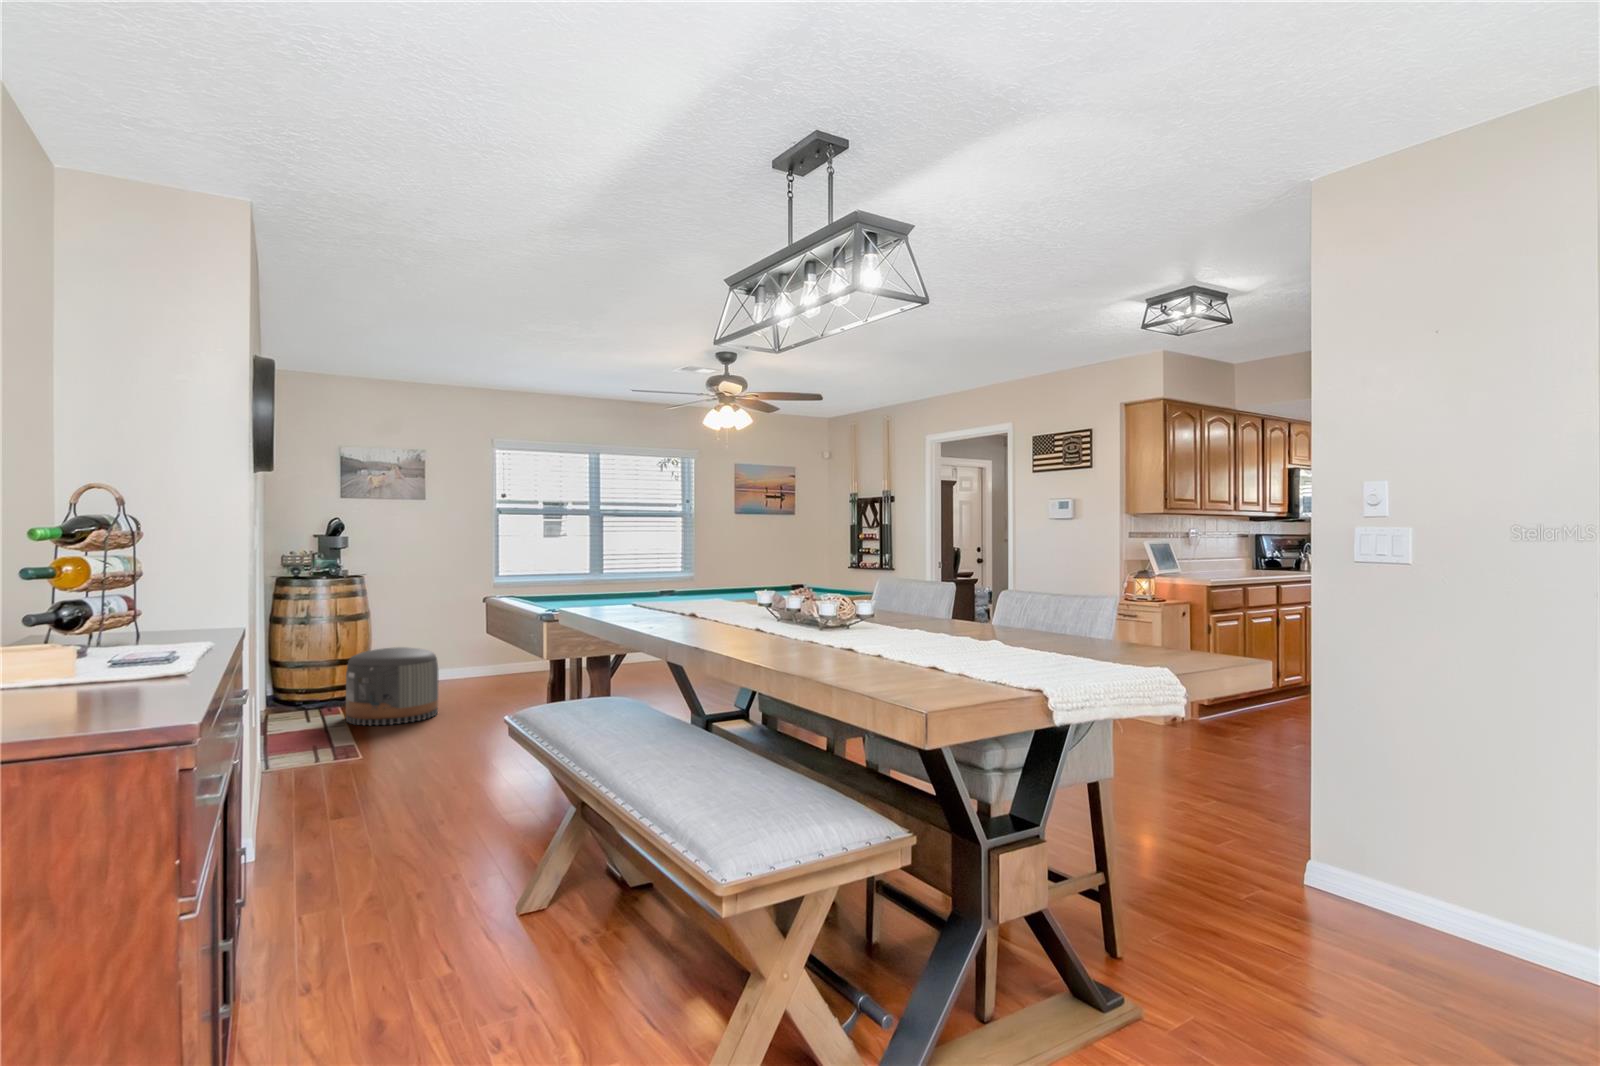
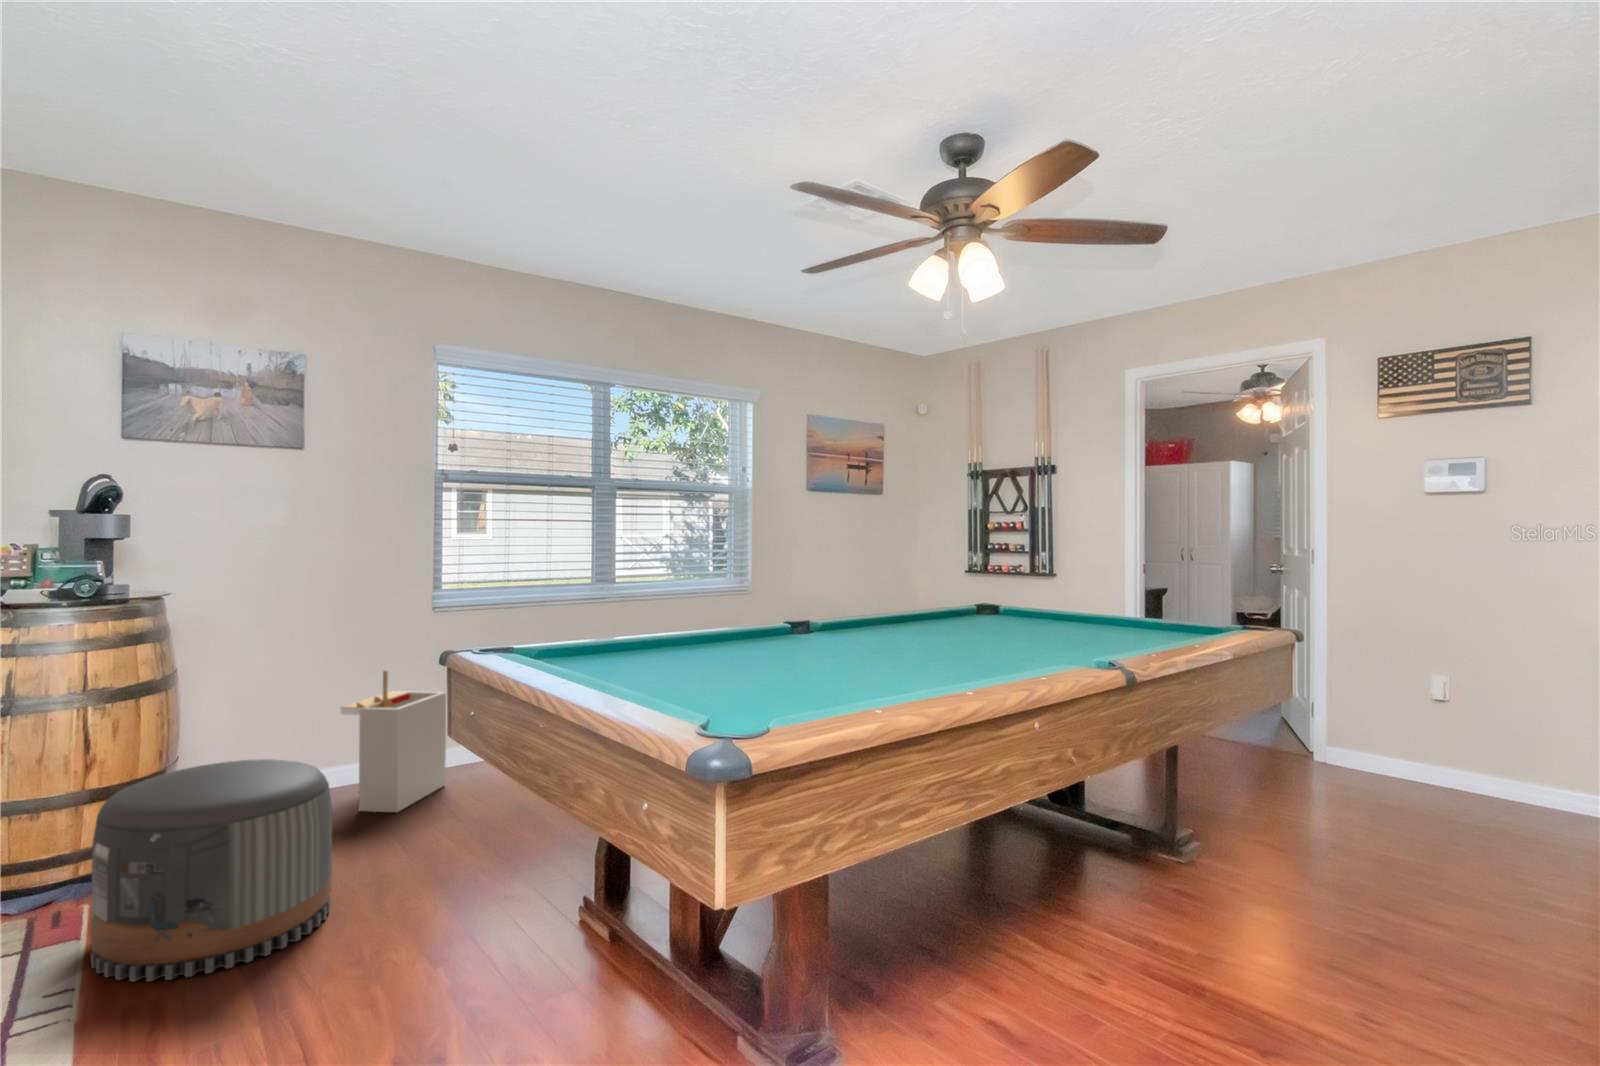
storage bin: none [444,617,499,689] -> present [341,670,446,812]

